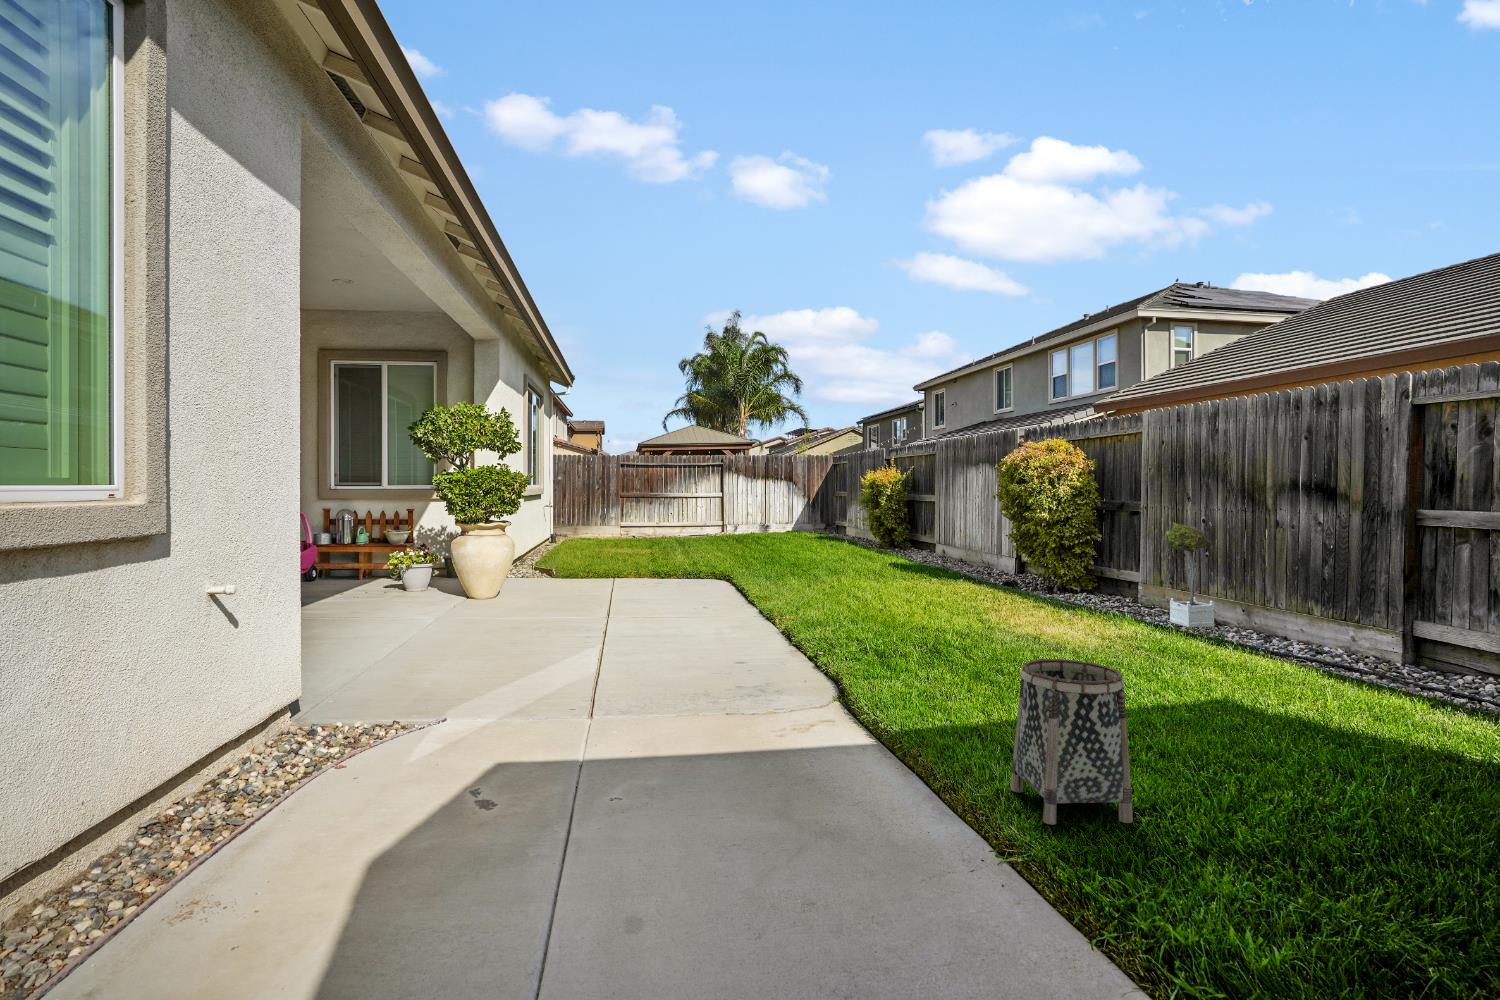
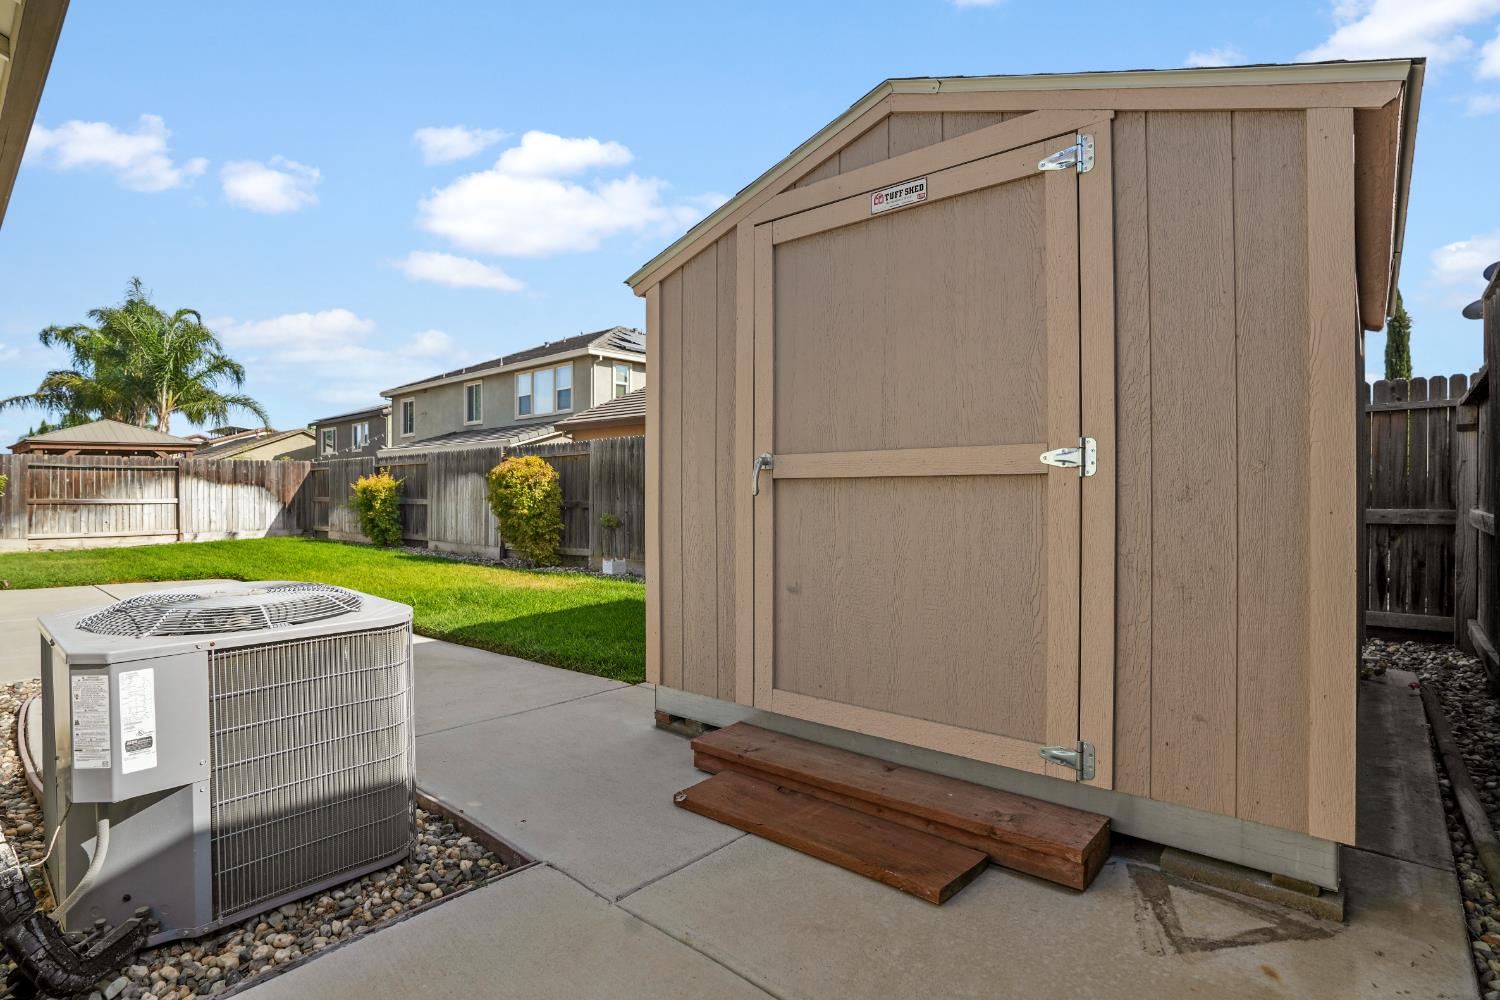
basket: present [1011,659,1133,825] -> none [530,565,579,627]

